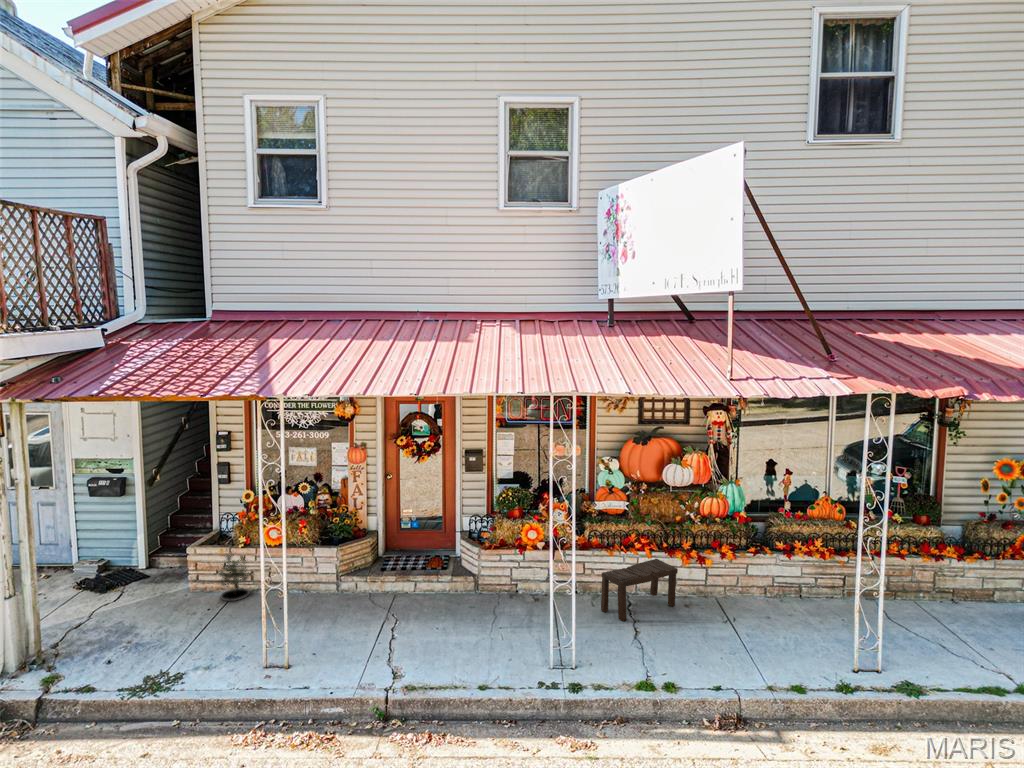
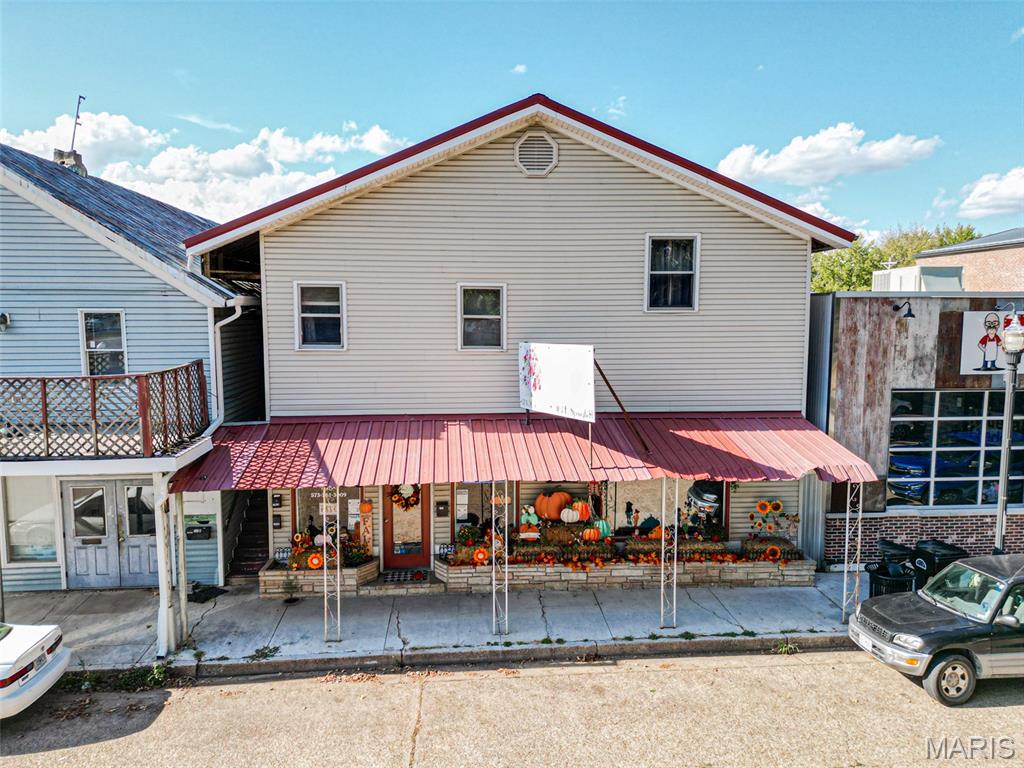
bench: present [601,559,678,621] -> none [523,568,569,607]

